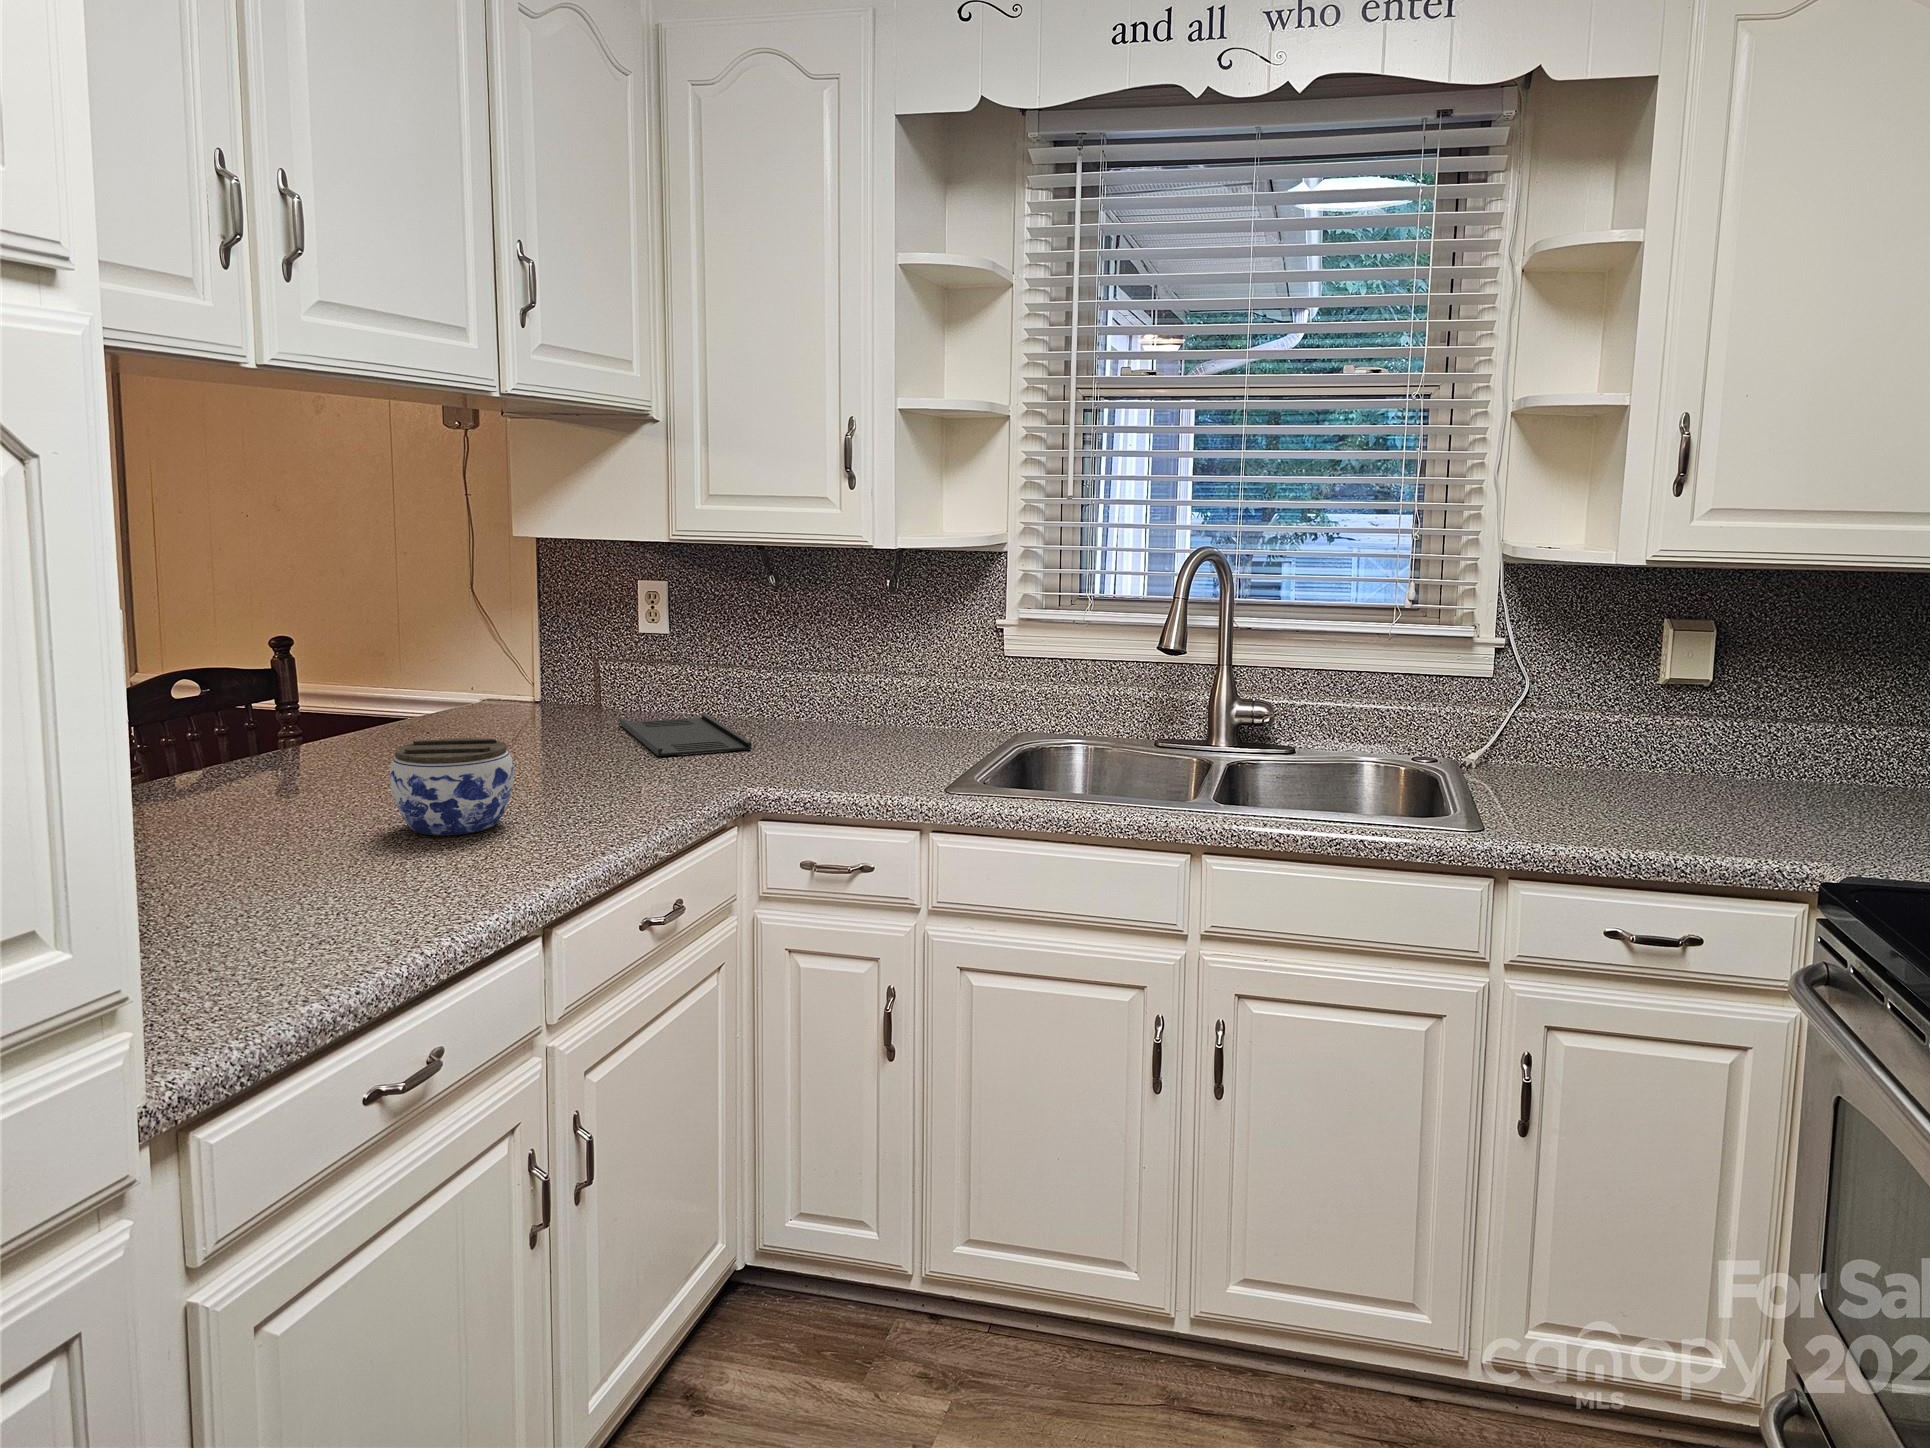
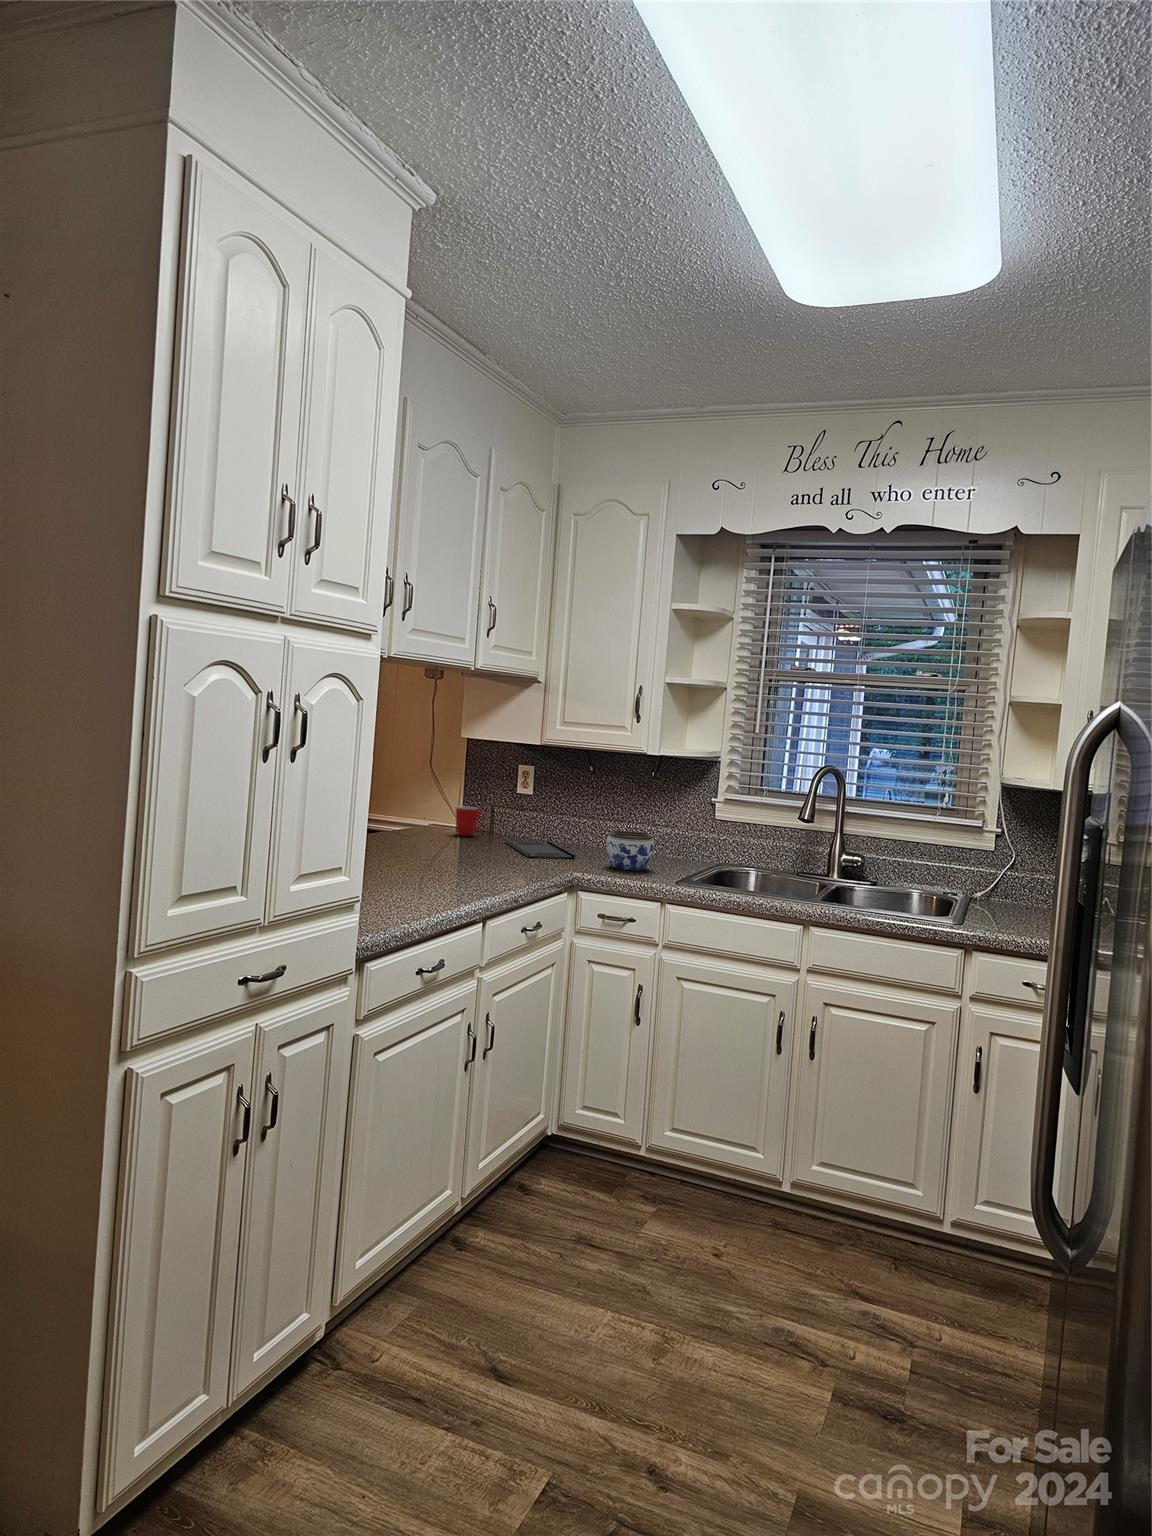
mug: none [520,661,579,717] -> present [456,806,485,836]
jar: present [389,738,514,835] -> present [606,831,654,870]

